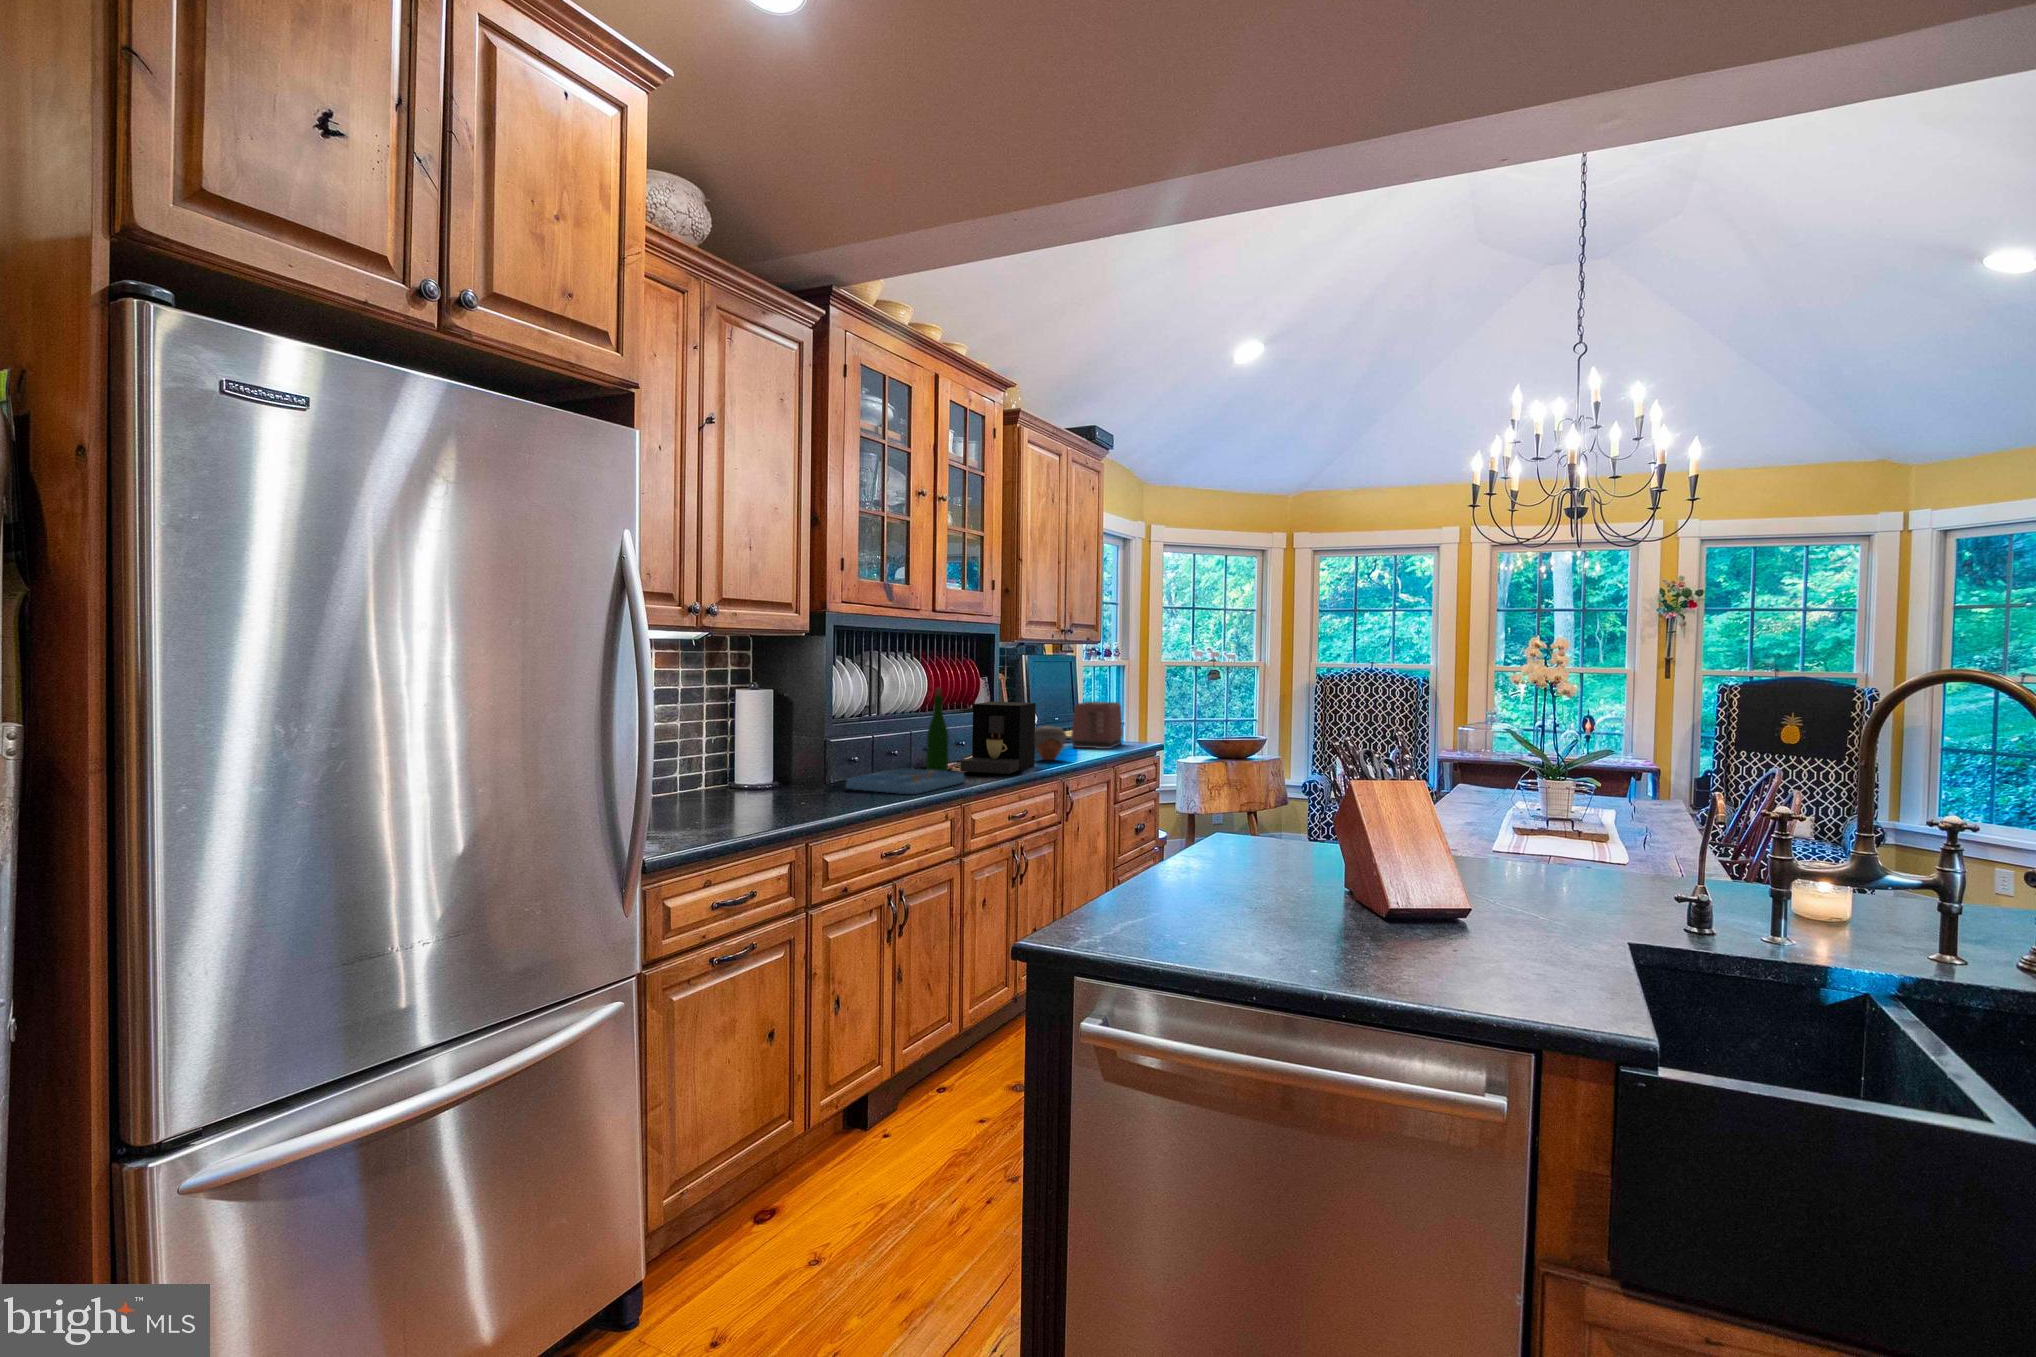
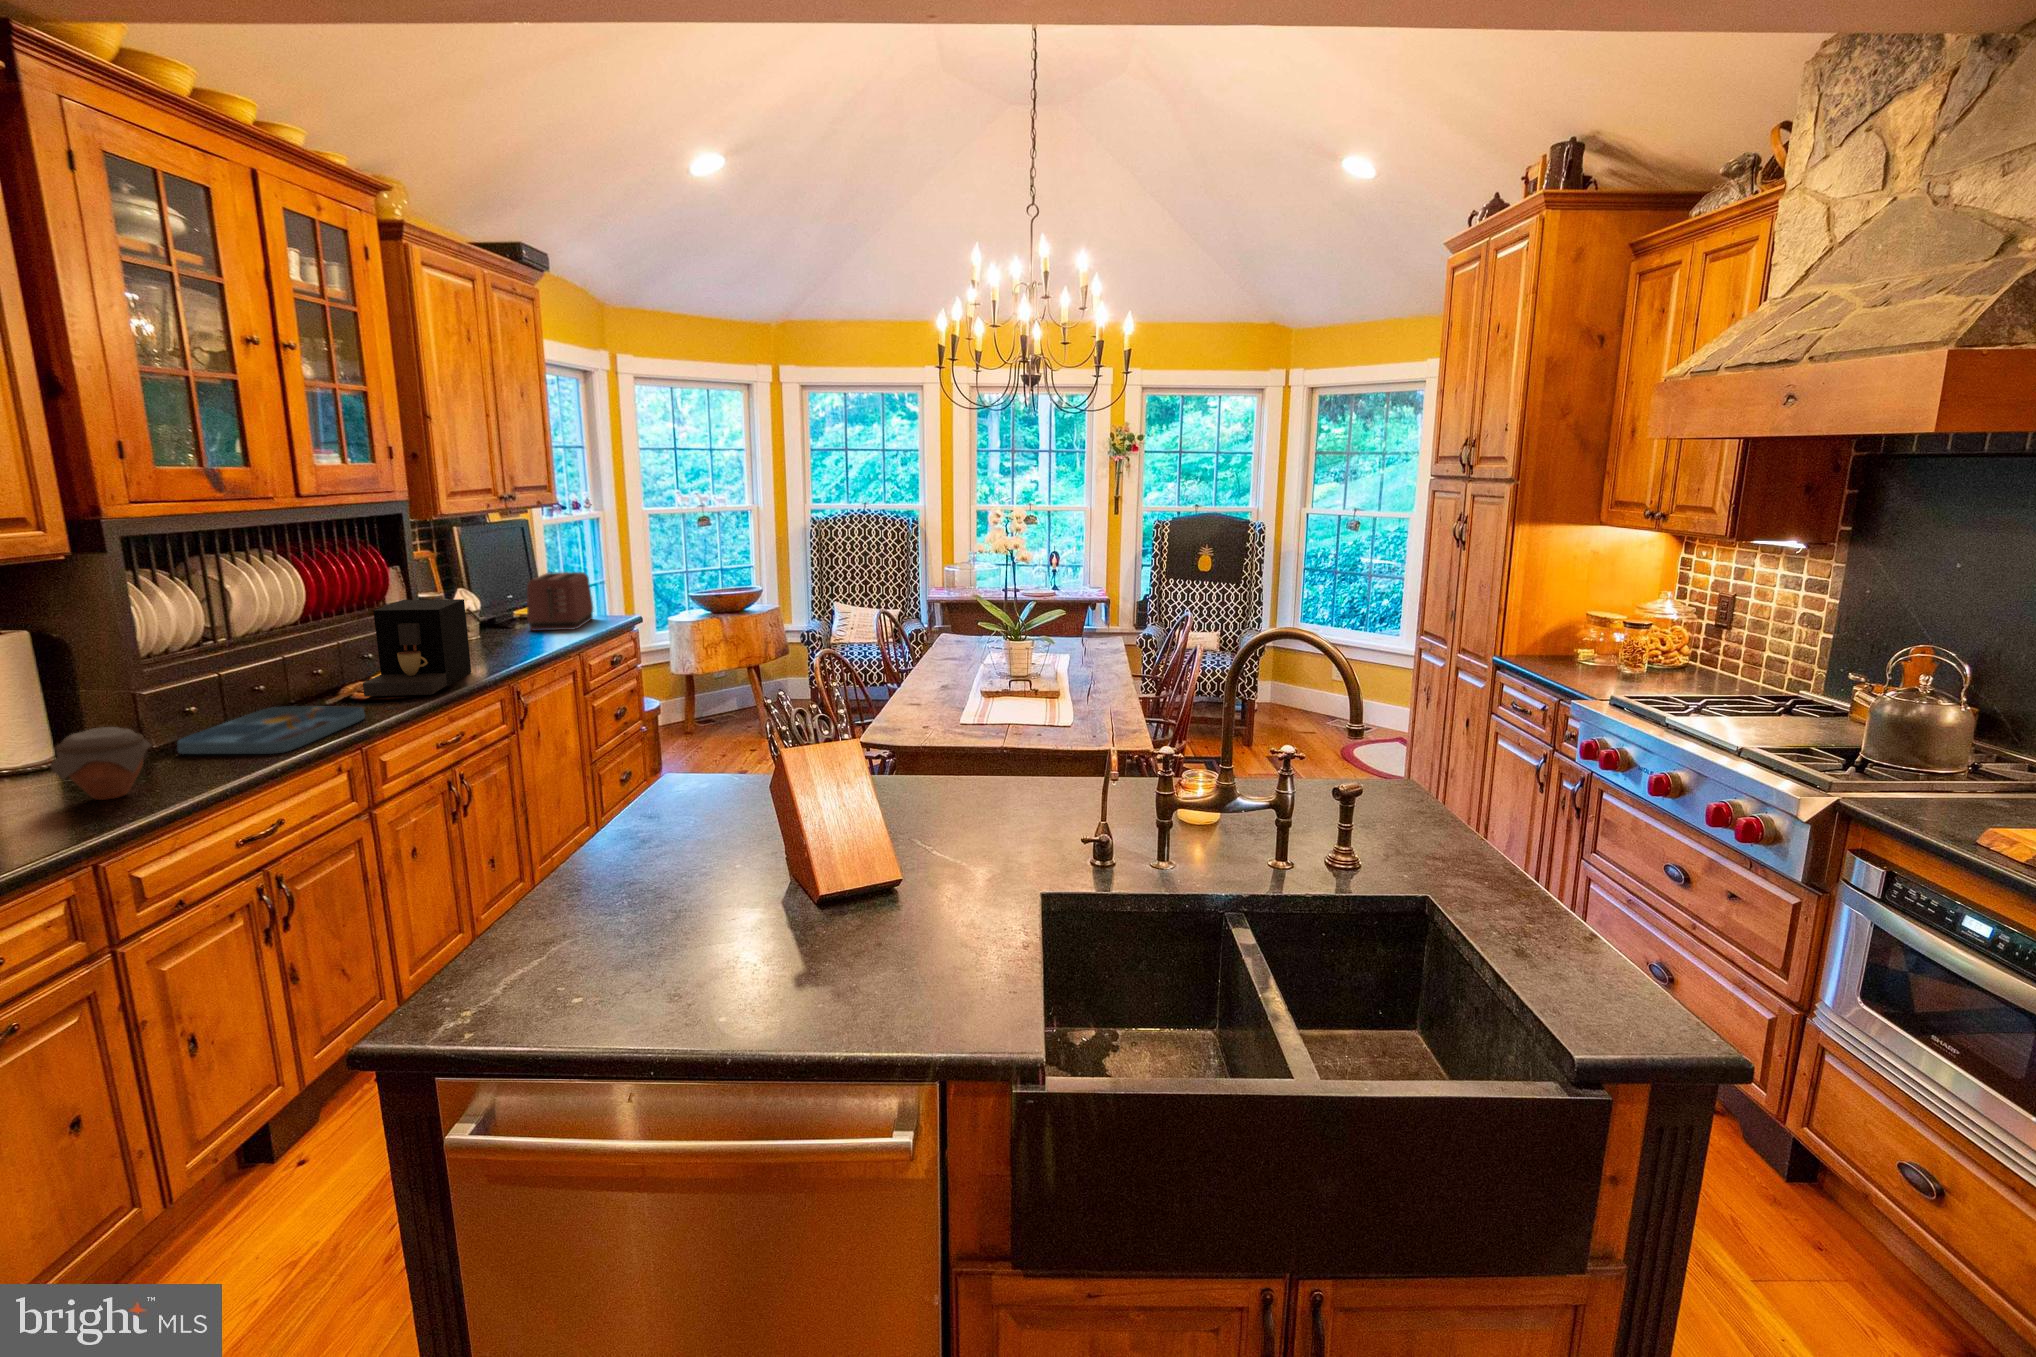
wine bottle: present [926,688,949,771] -> none [307,598,345,708]
jar: present [1035,726,1067,760] -> present [51,727,151,800]

